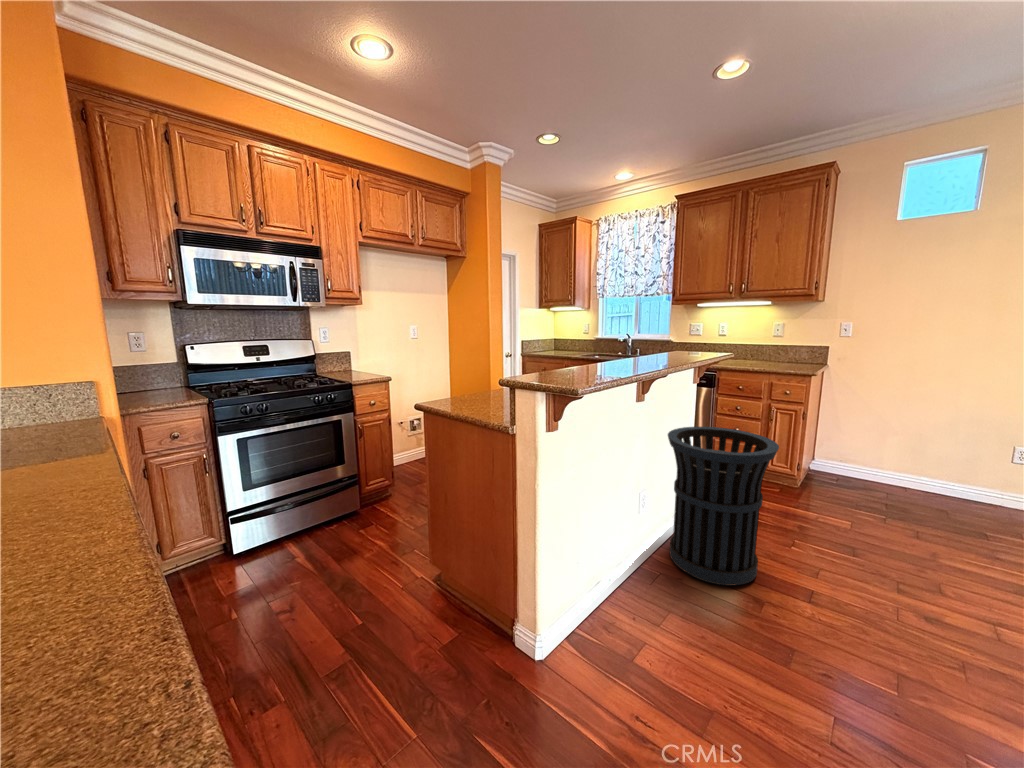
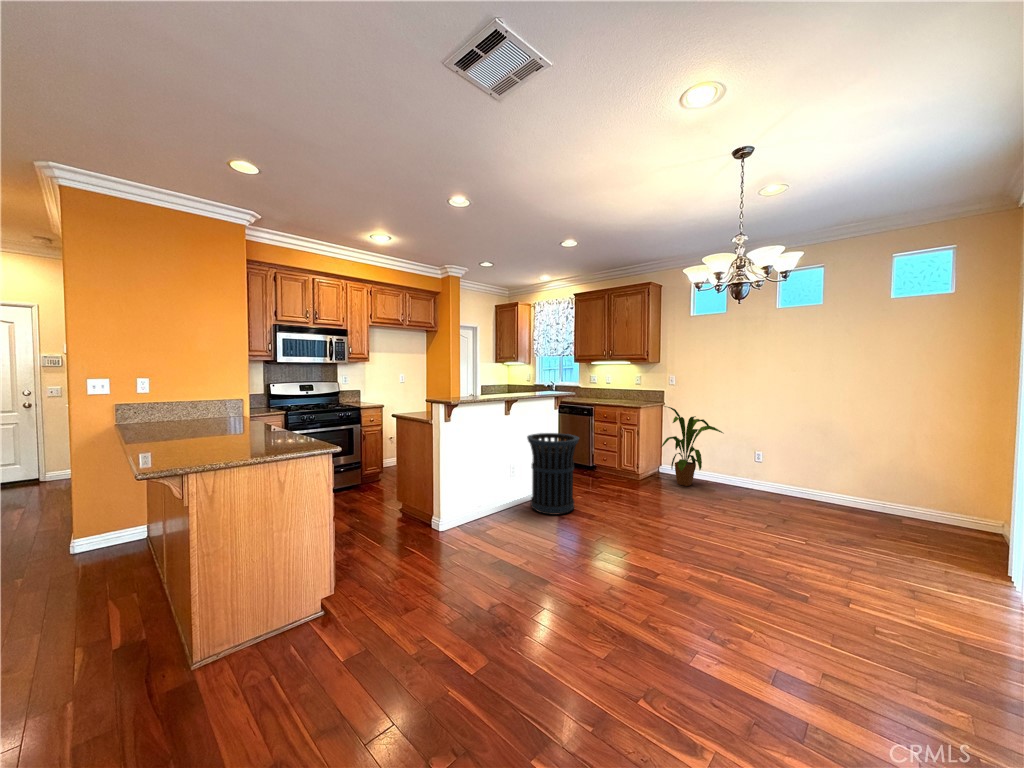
house plant: none [853,372,971,500] -> present [661,406,723,486]

